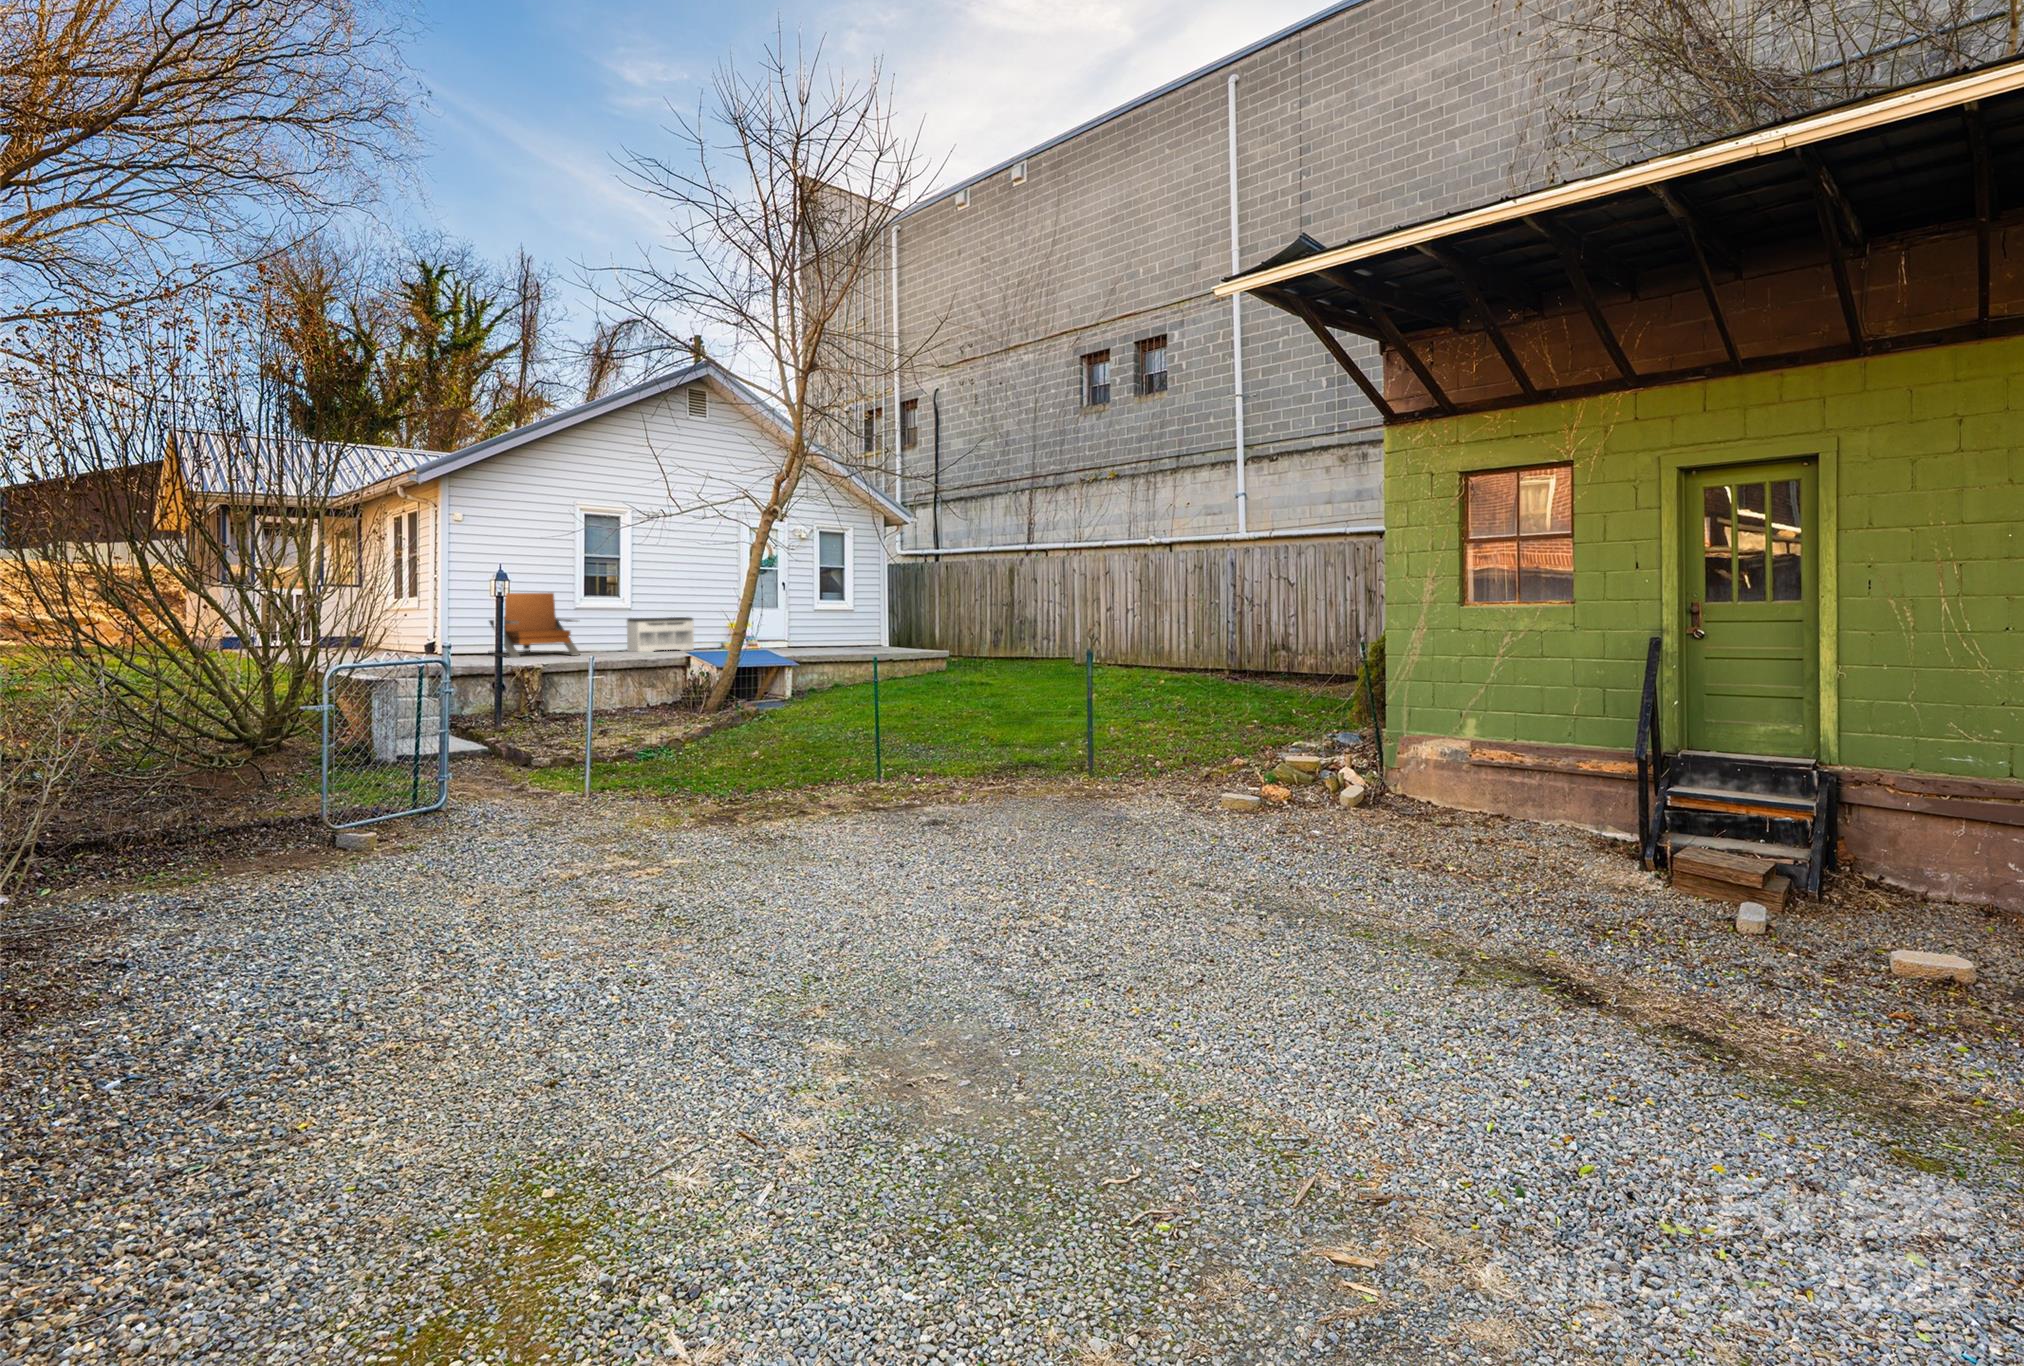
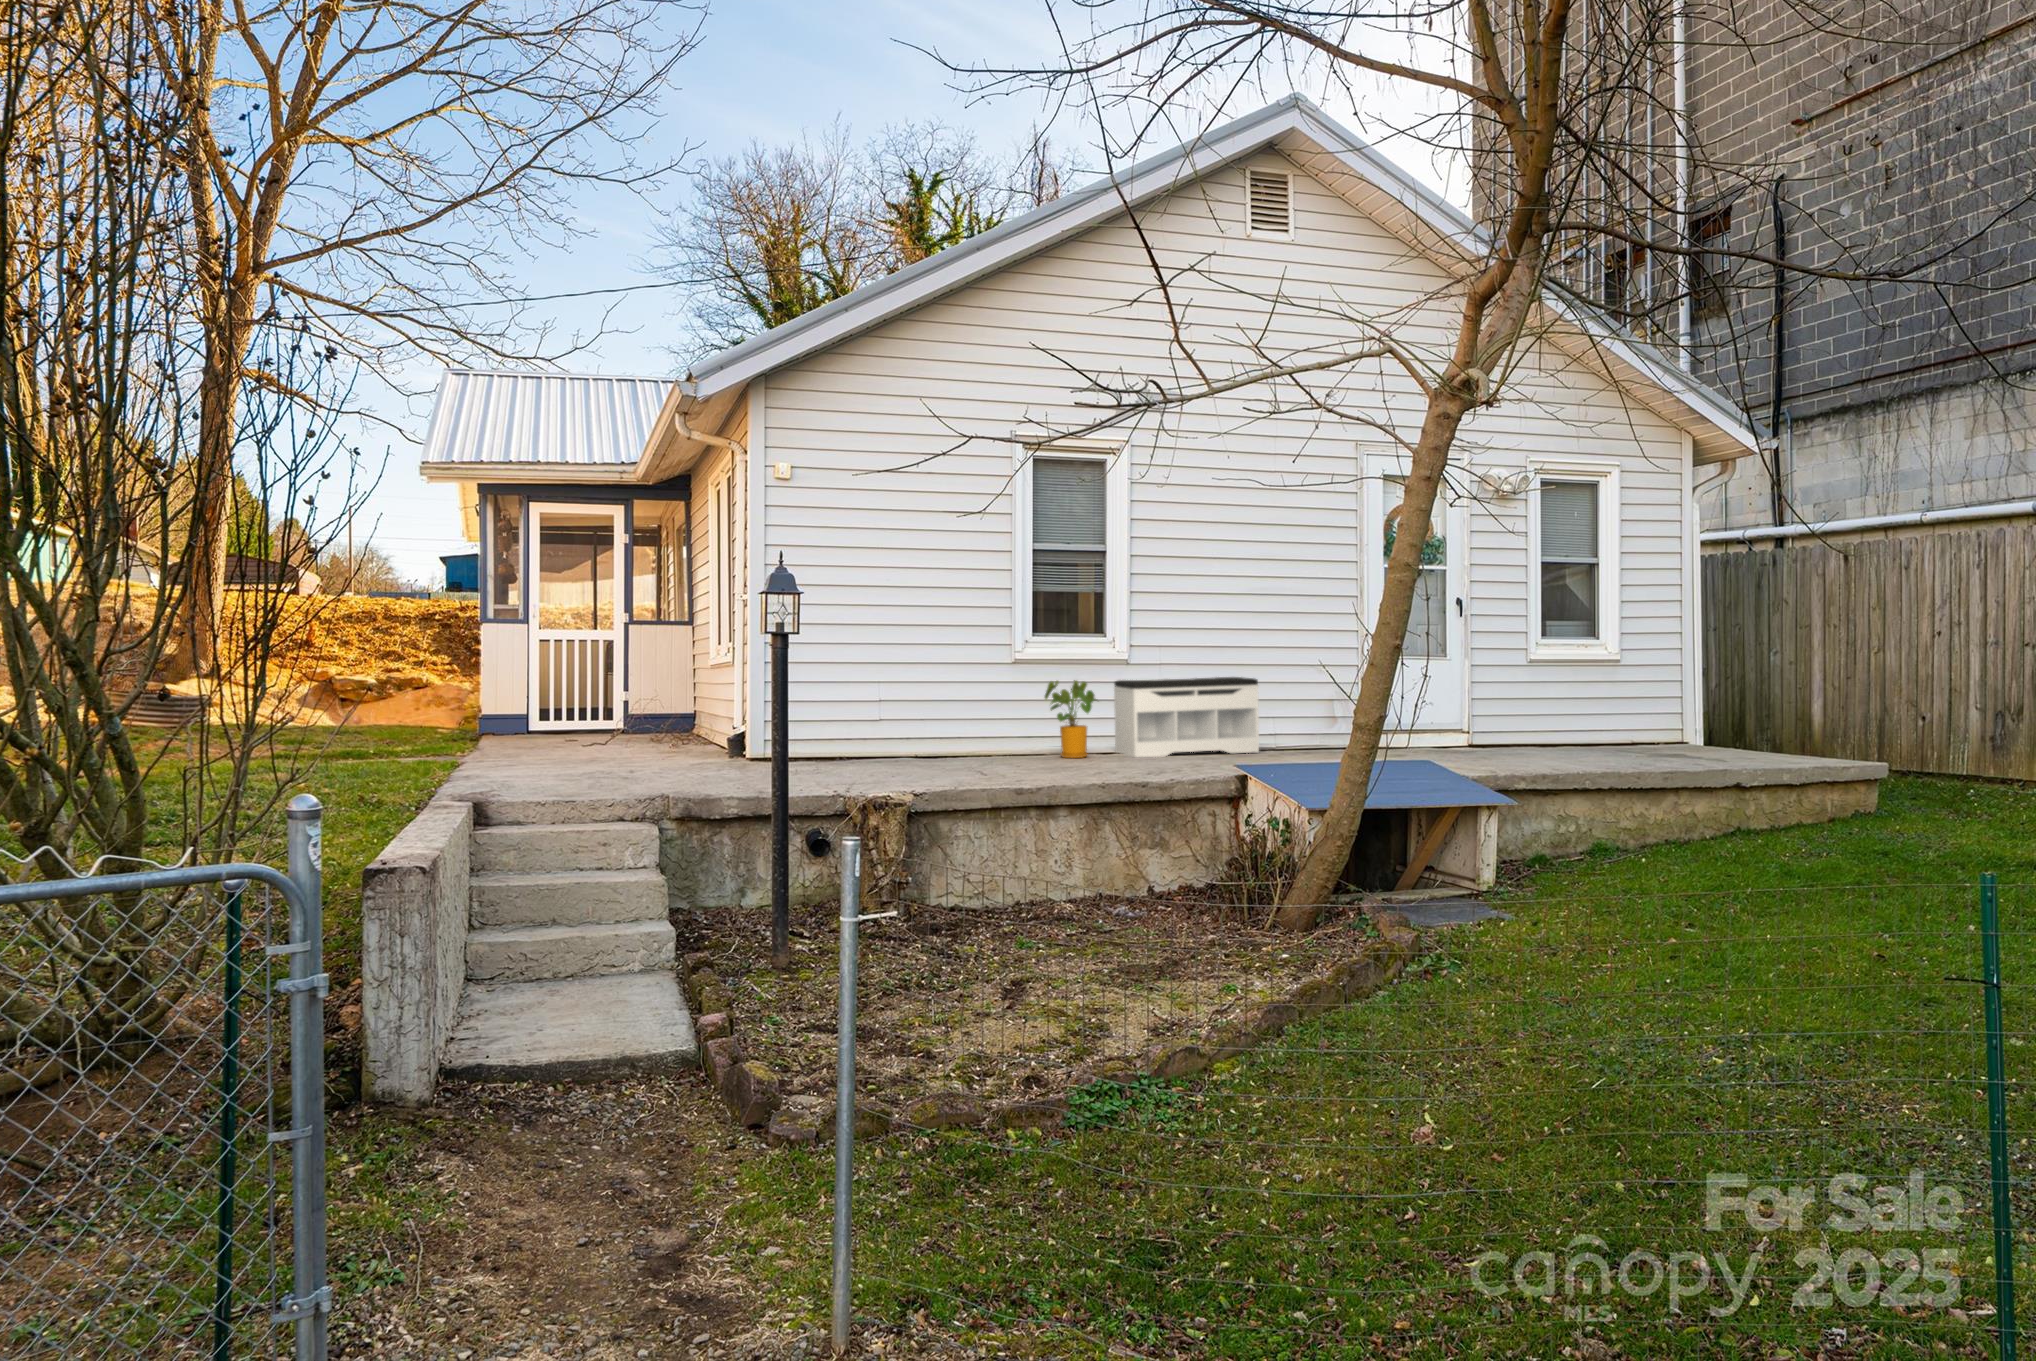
lounge chair: present [489,593,580,658] -> none [819,625,998,775]
house plant: none [595,618,623,653] -> present [1045,680,1096,758]

